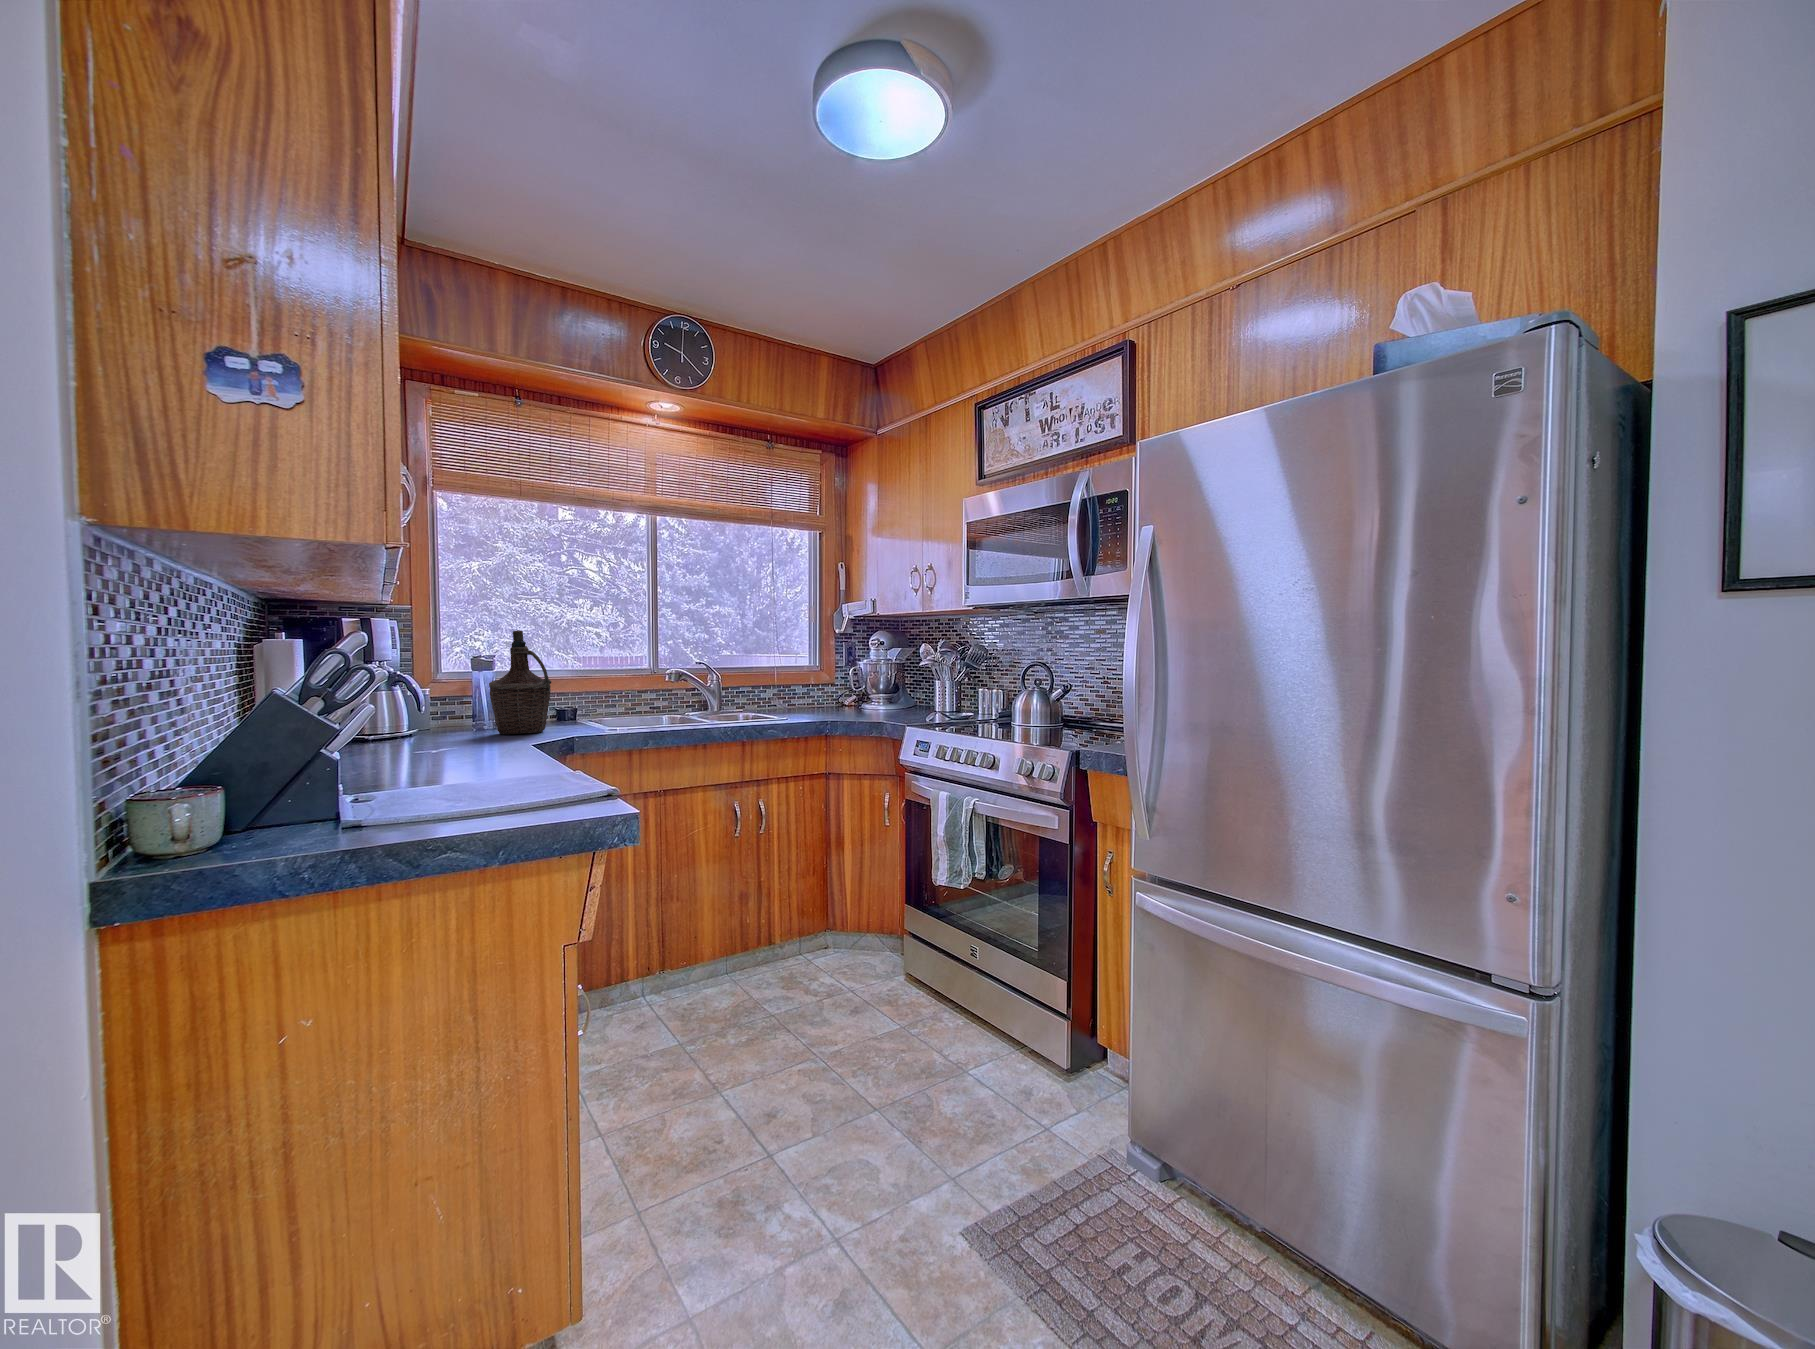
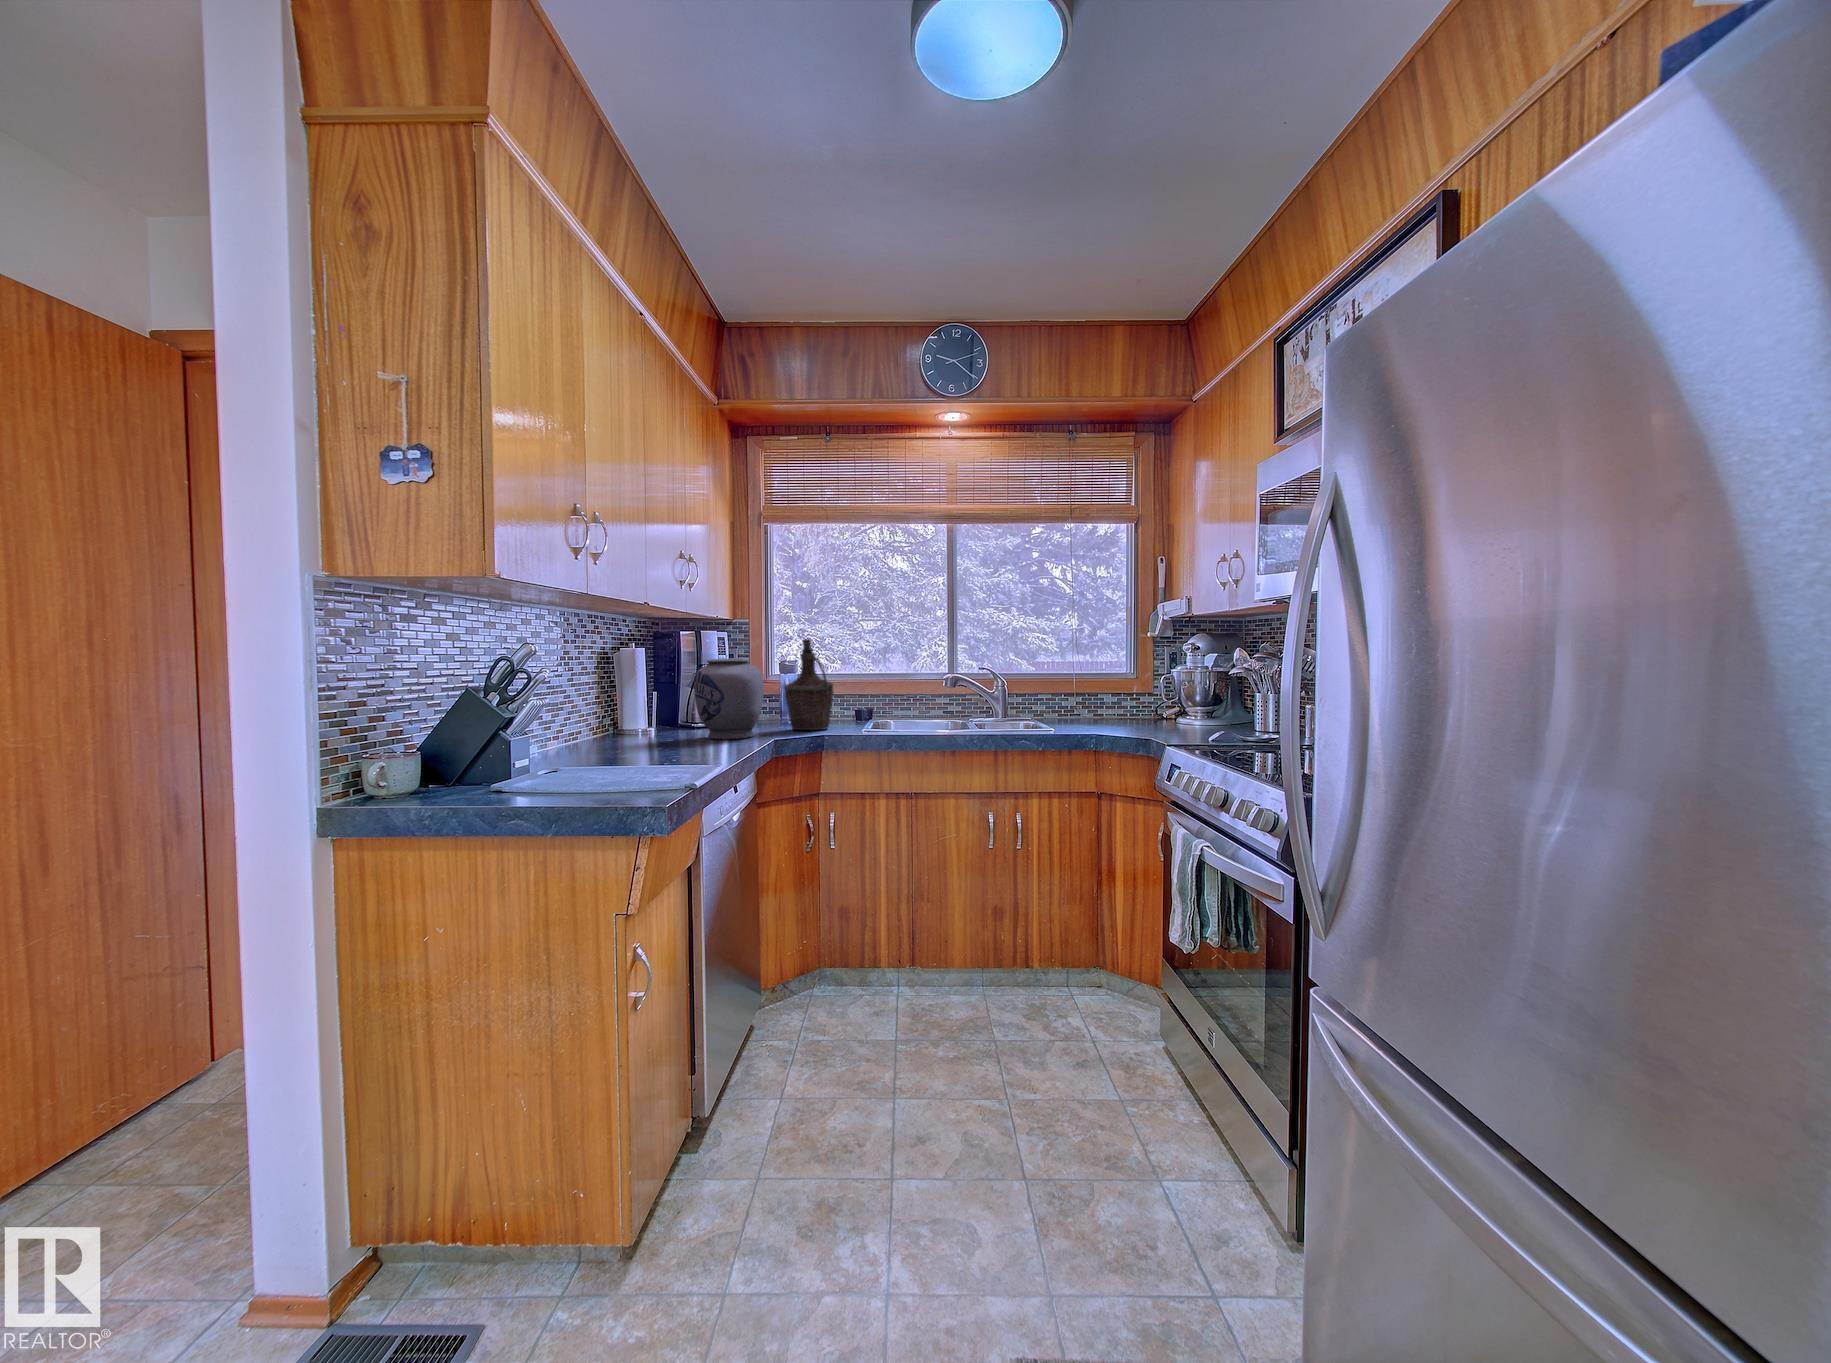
vase: none [389,652,485,751] -> present [694,658,764,740]

